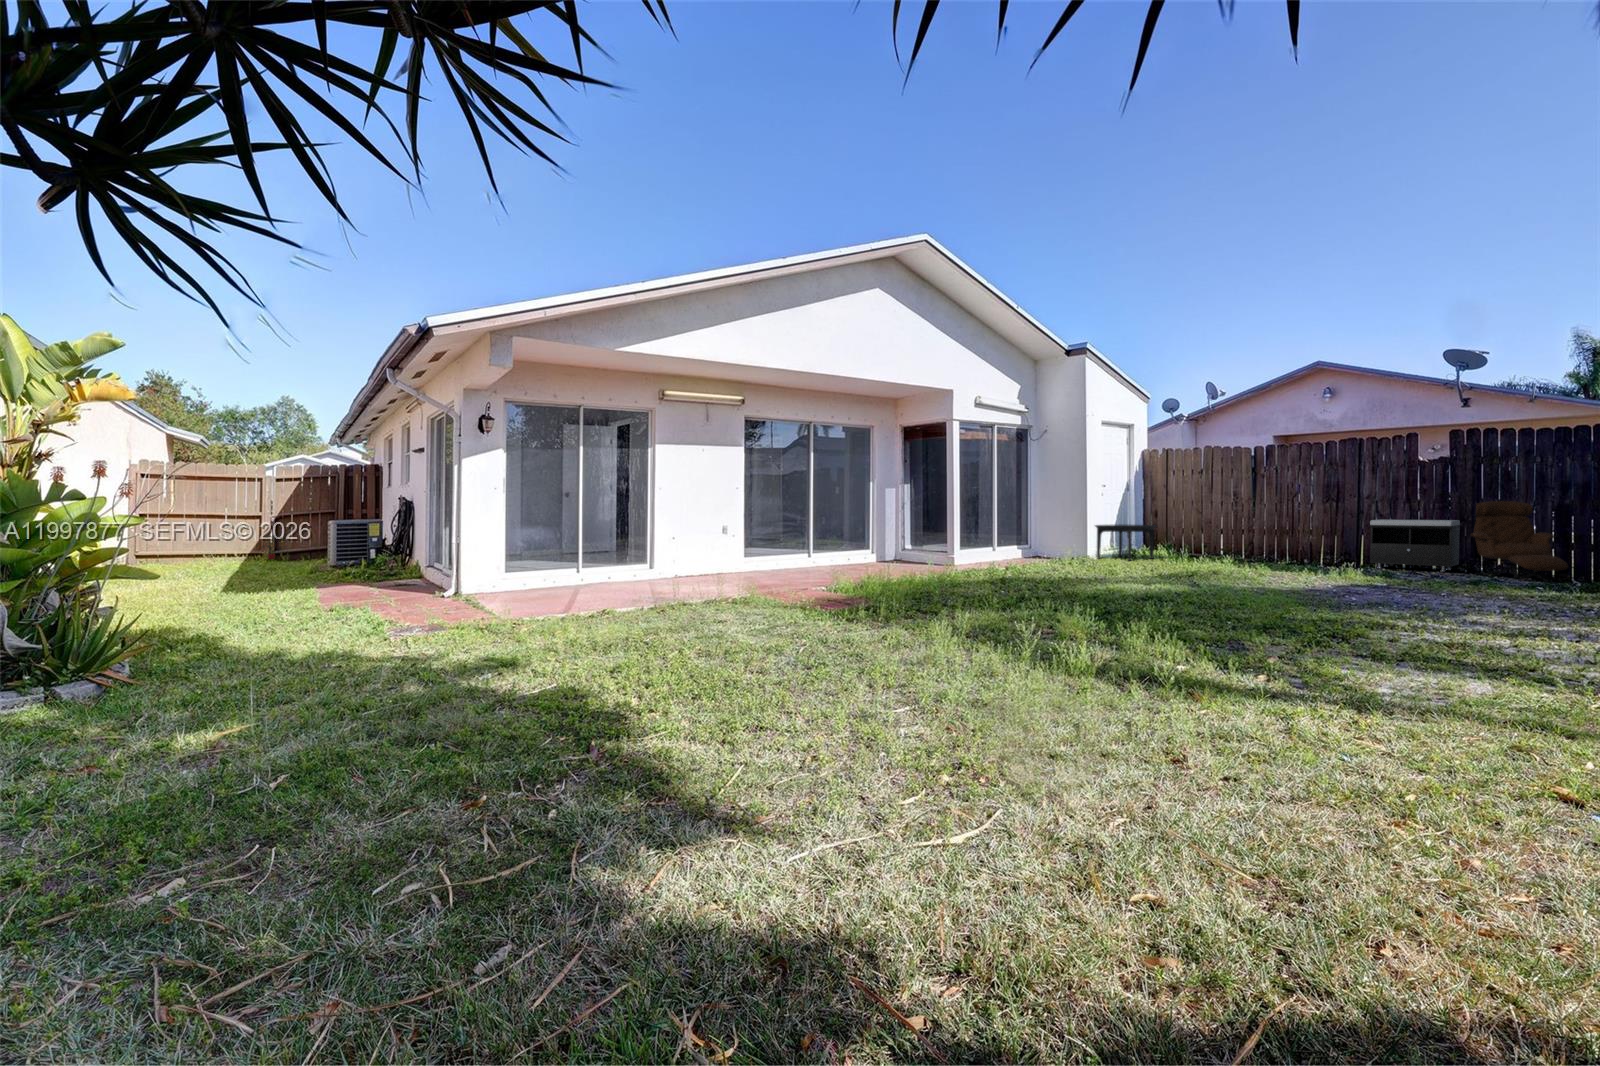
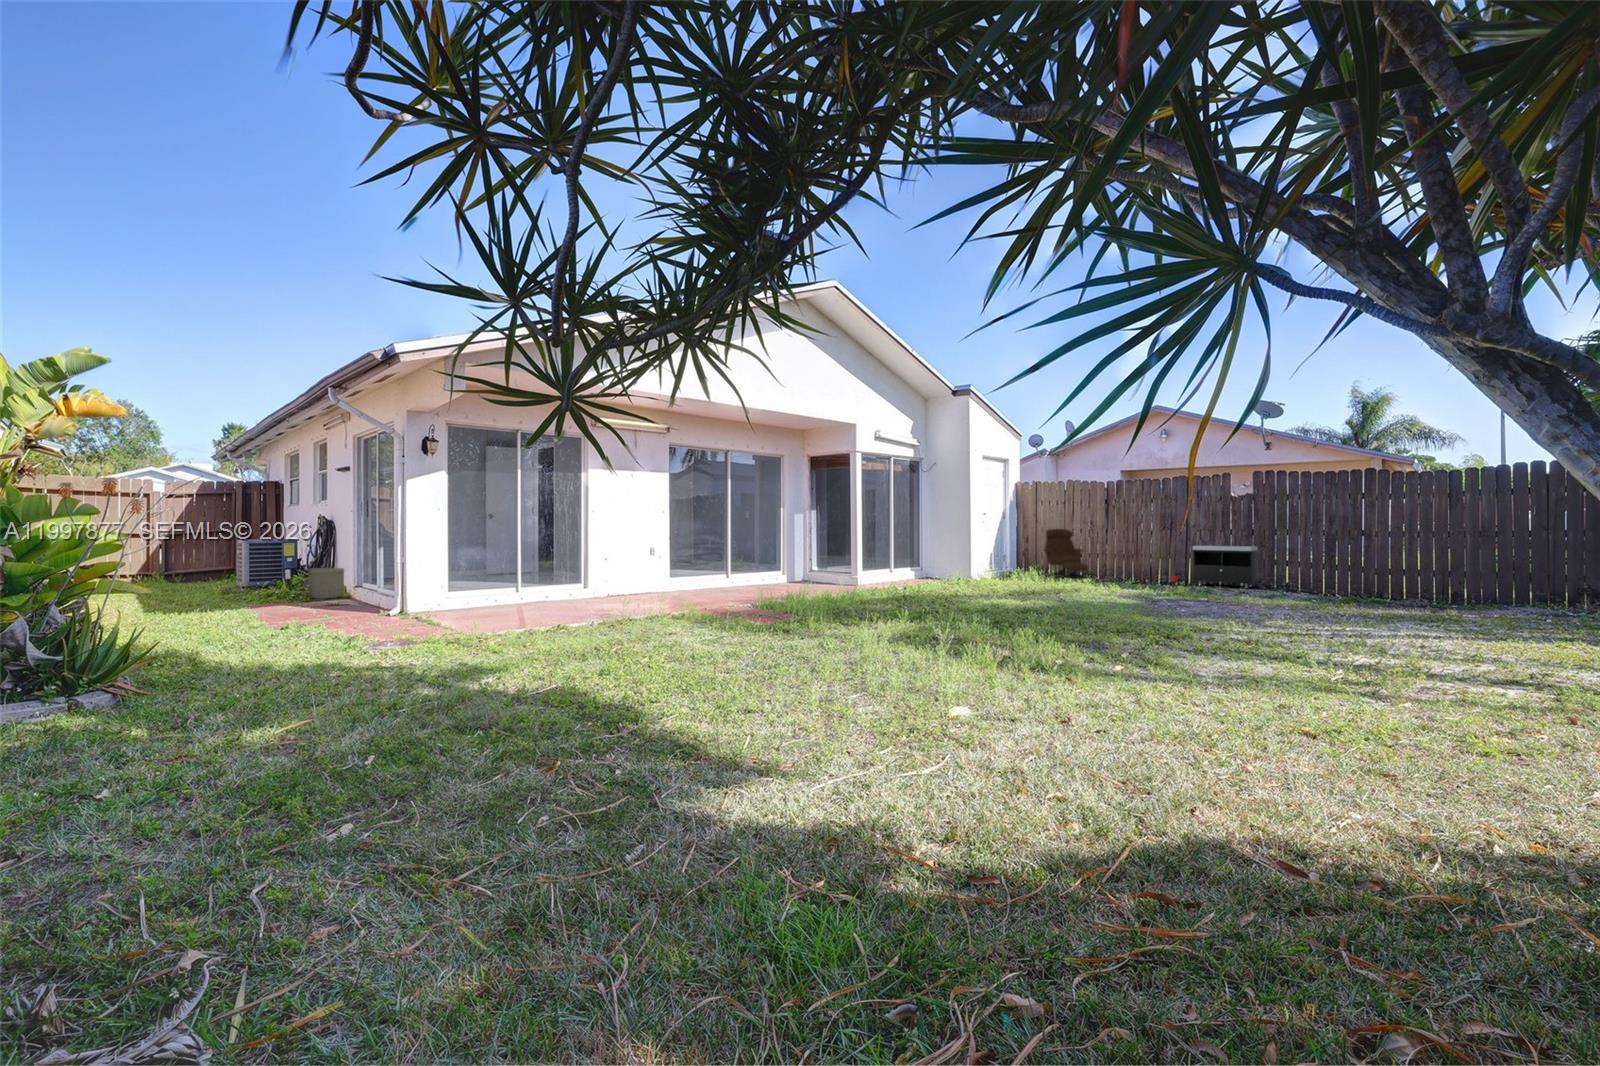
lounge chair: present [1471,501,1568,582] -> present [1044,529,1088,578]
round table: present [1095,525,1156,561] -> none [976,548,1028,579]
potted plant: present [256,536,284,559] -> present [1164,556,1185,582]
woven basket: none [382,550,417,581] -> present [308,568,344,599]

